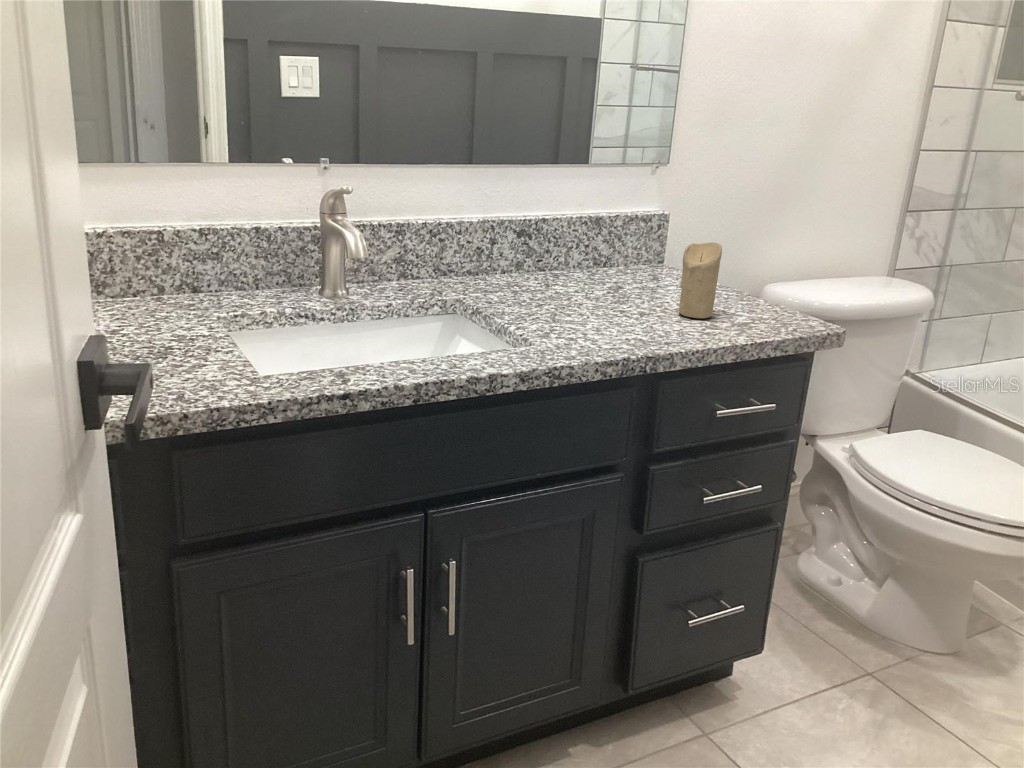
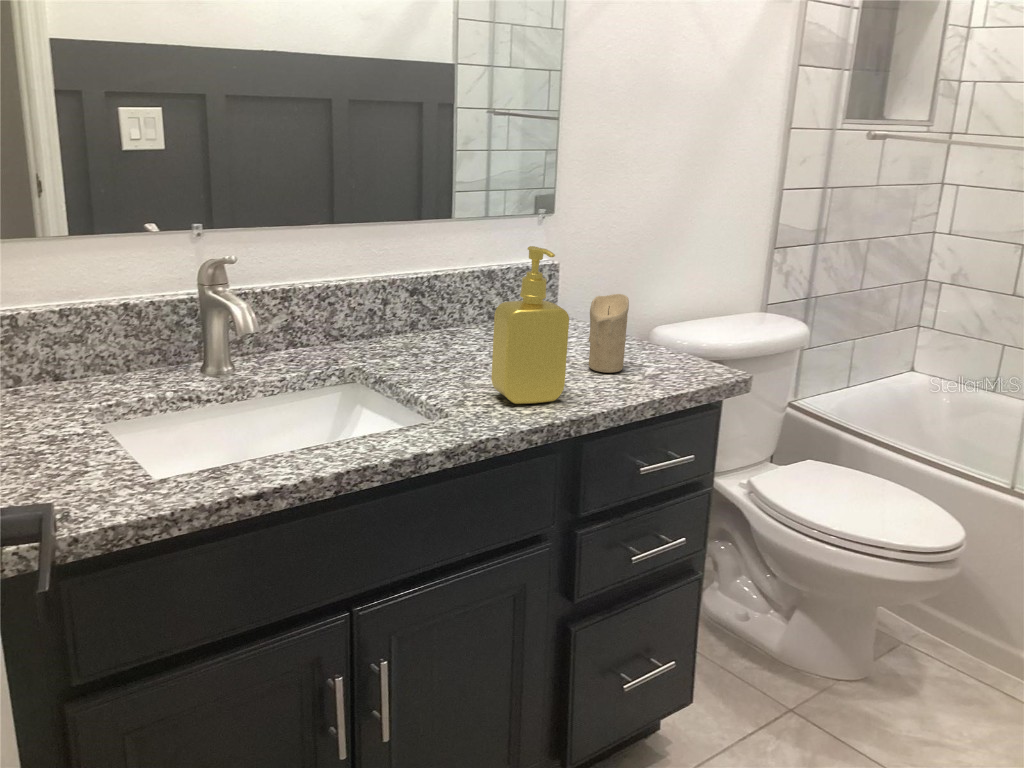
soap dispenser: none [578,188,655,339] -> present [492,246,569,404]

